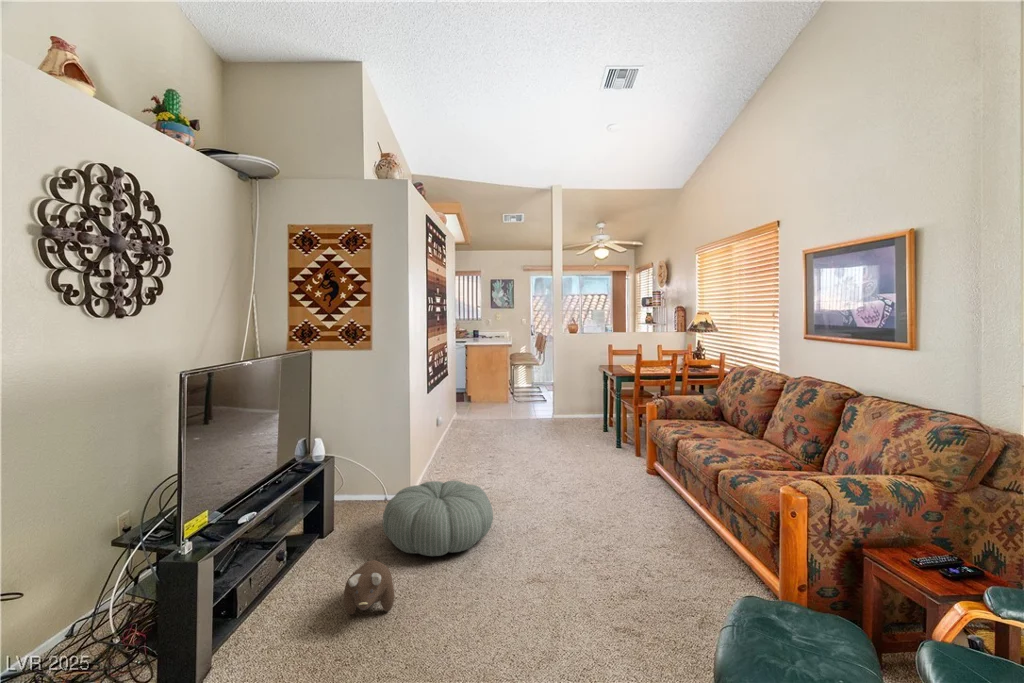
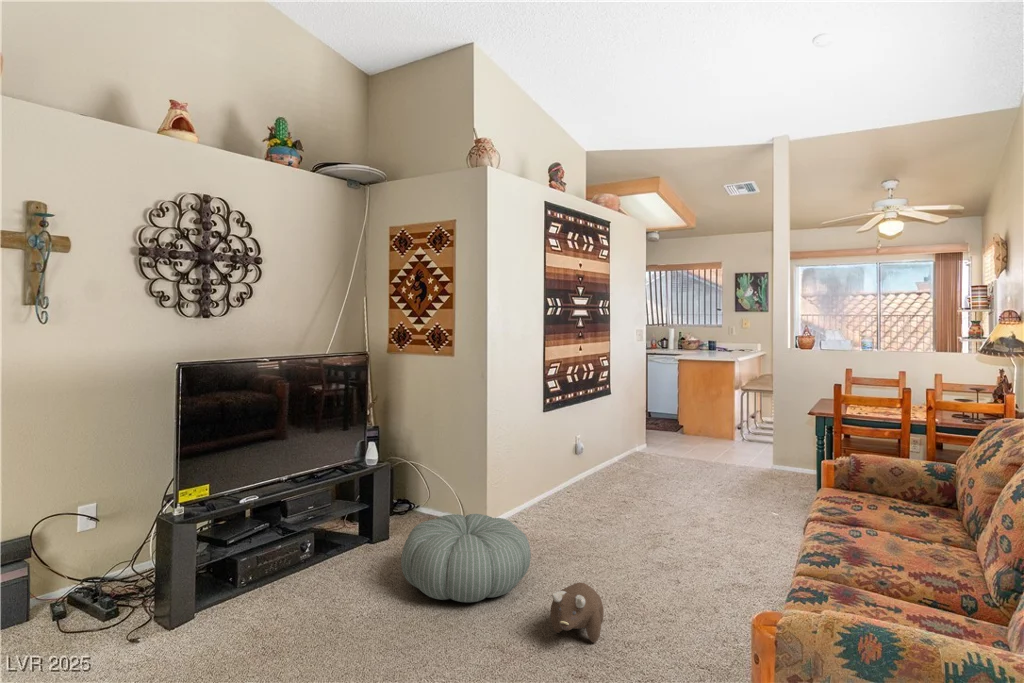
plush toy: present [344,560,394,615] -> present [550,583,604,643]

